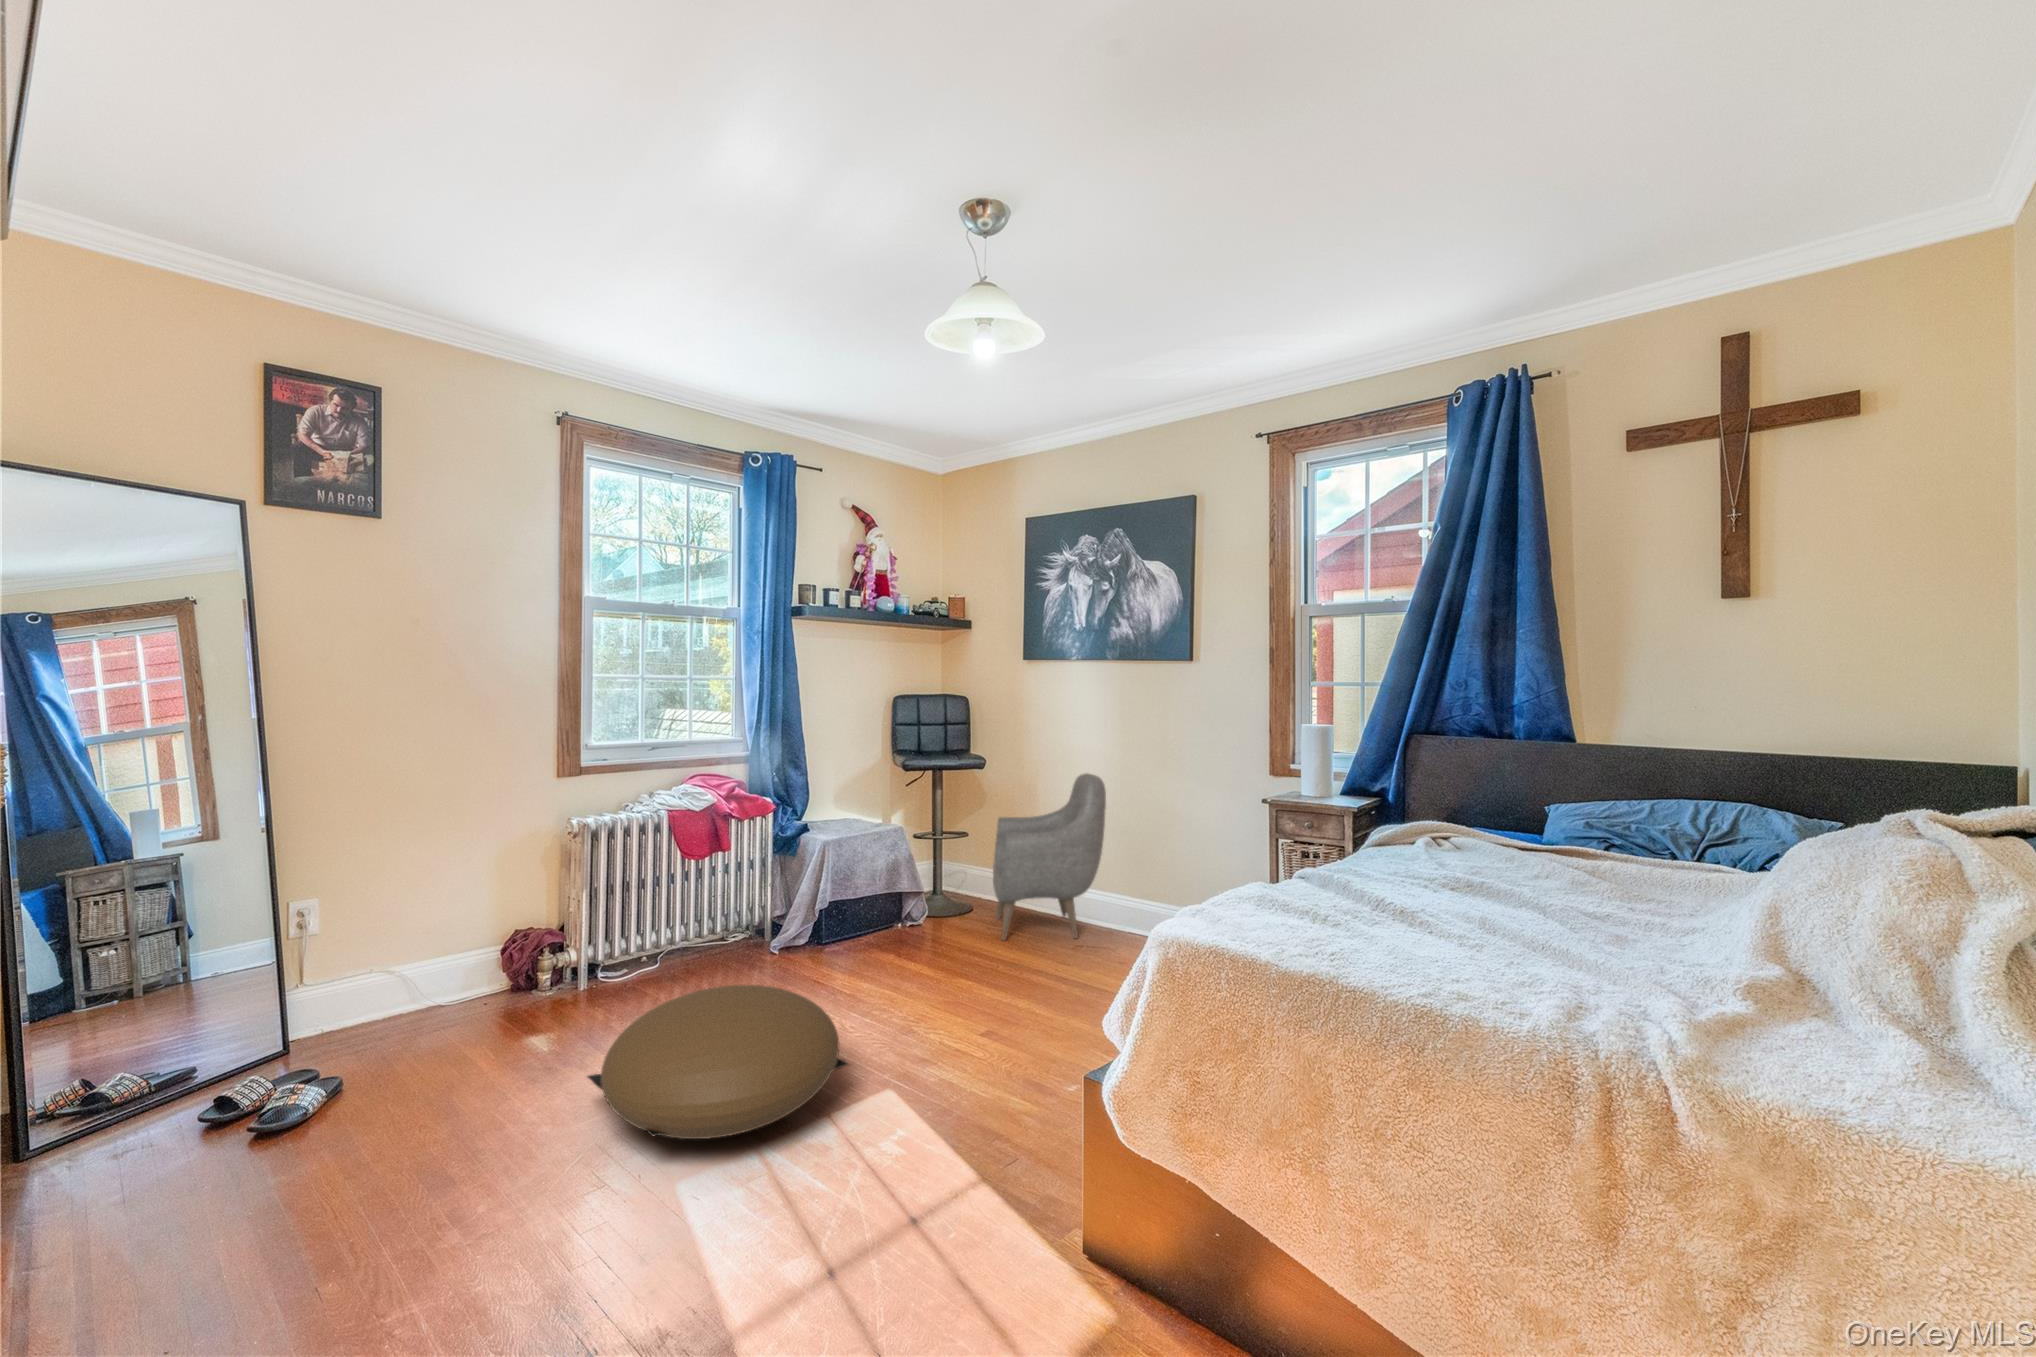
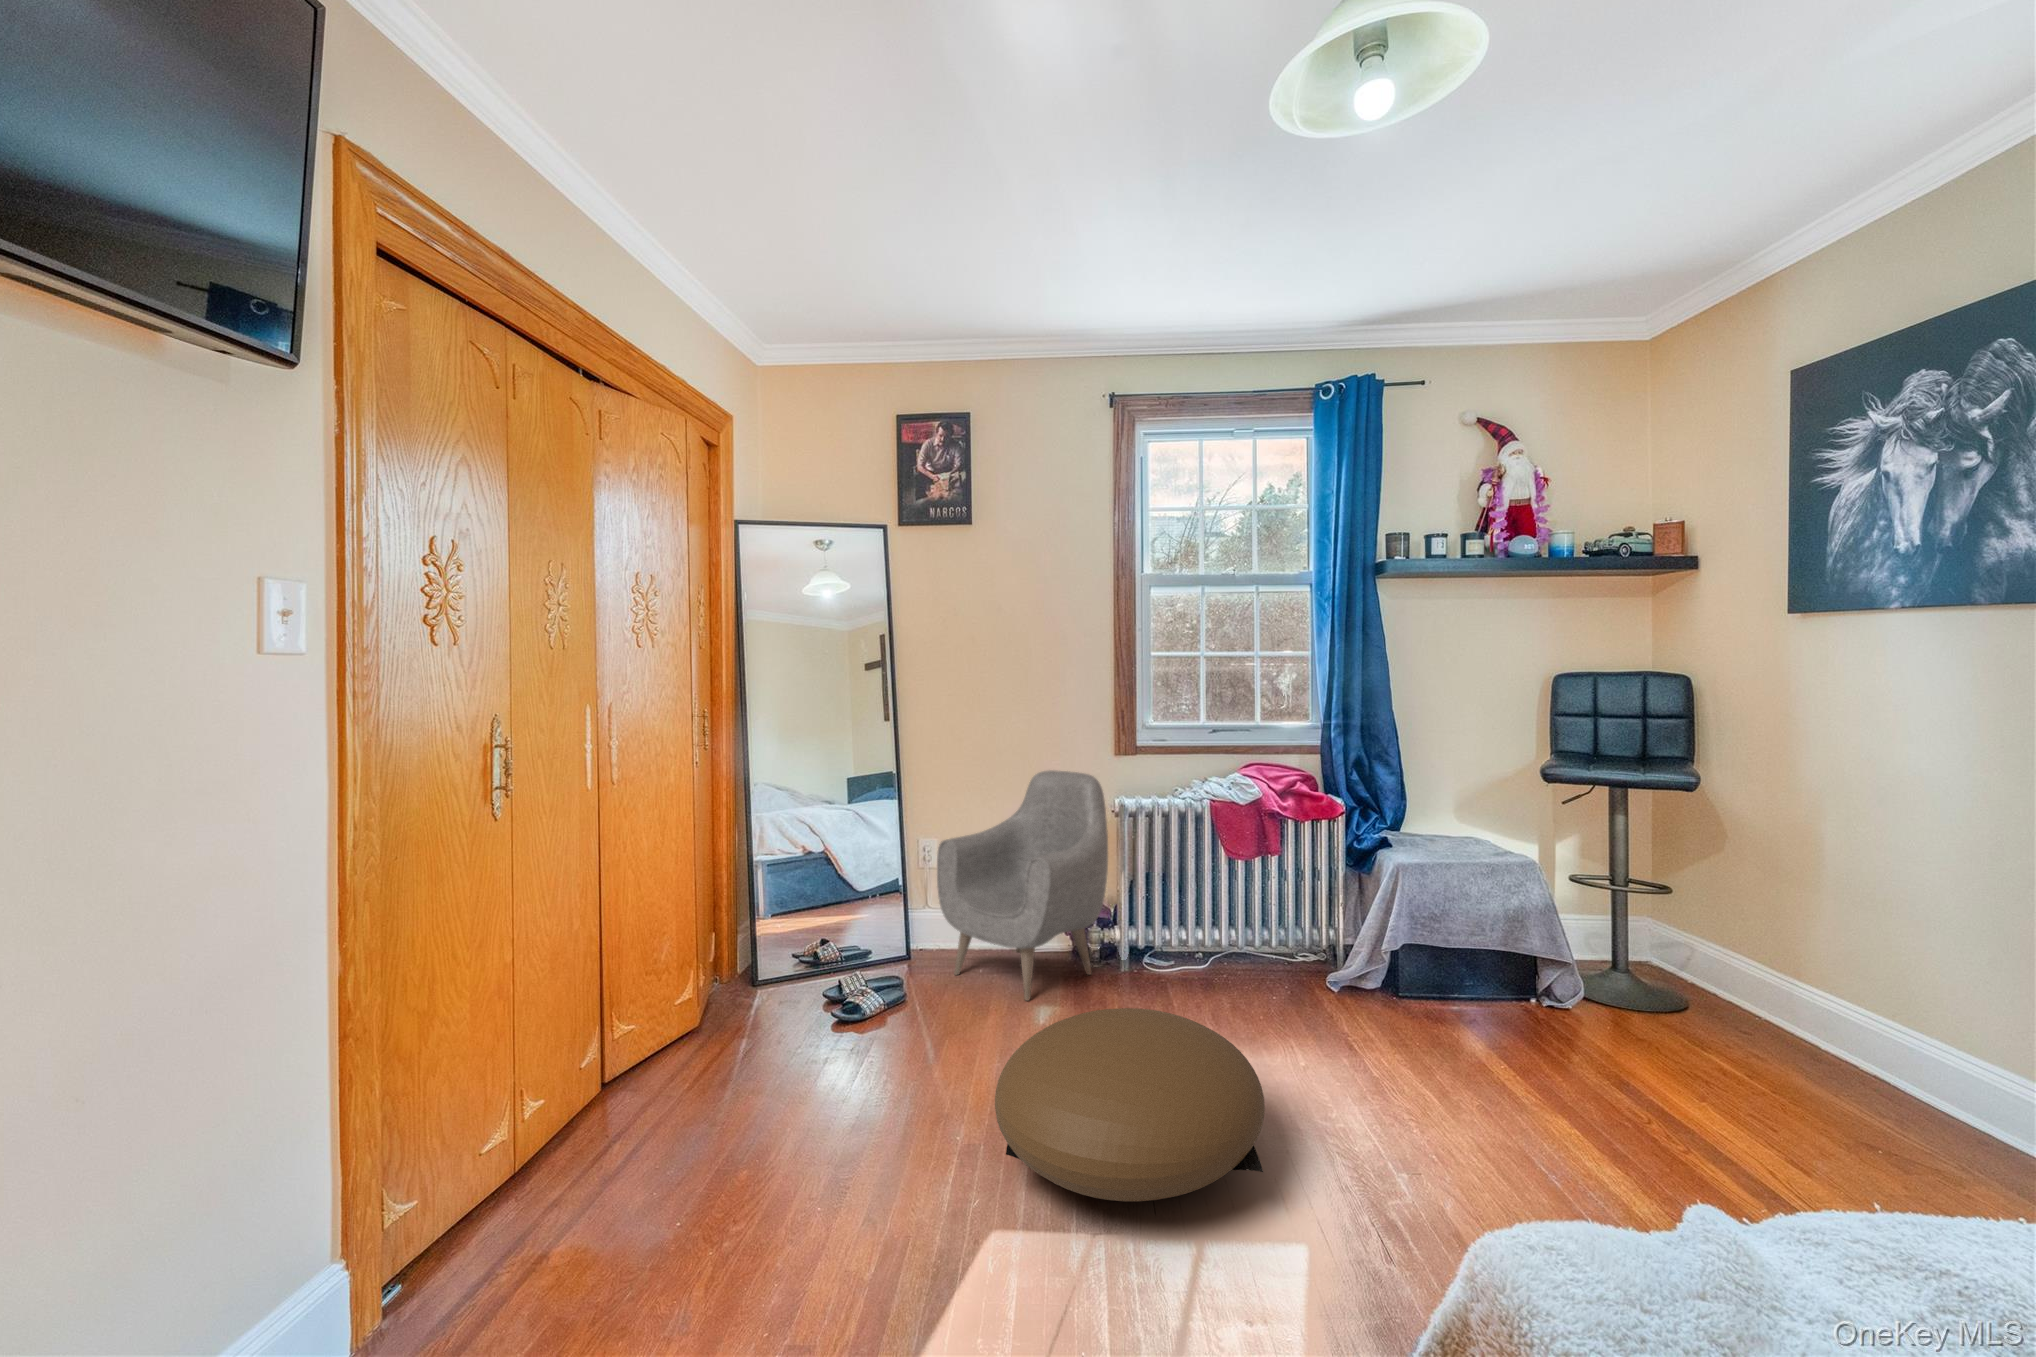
armchair: present [993,774,1106,941] -> present [937,770,1108,1001]

